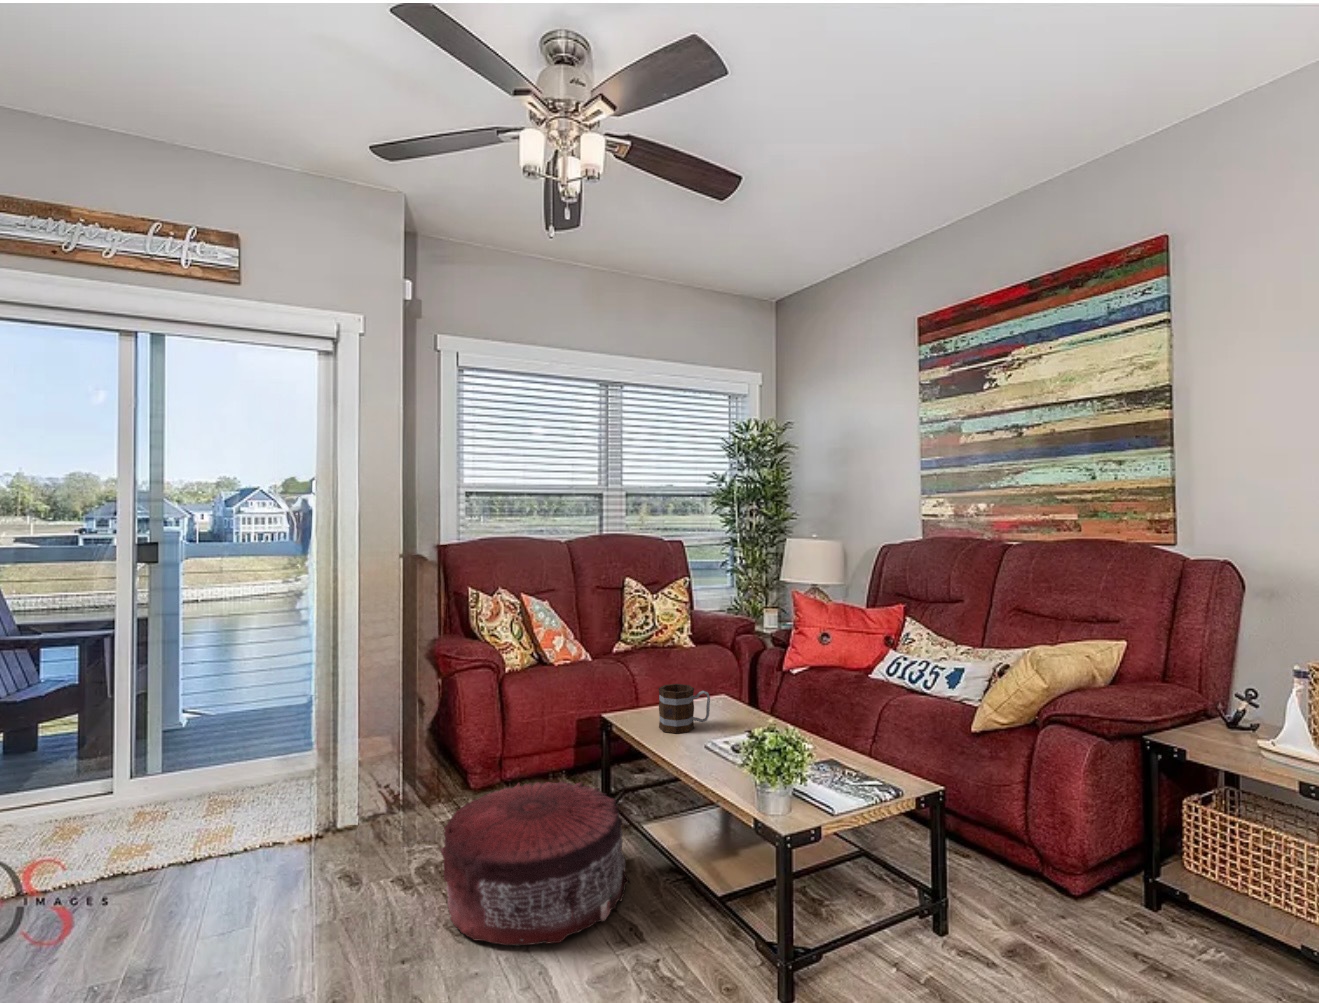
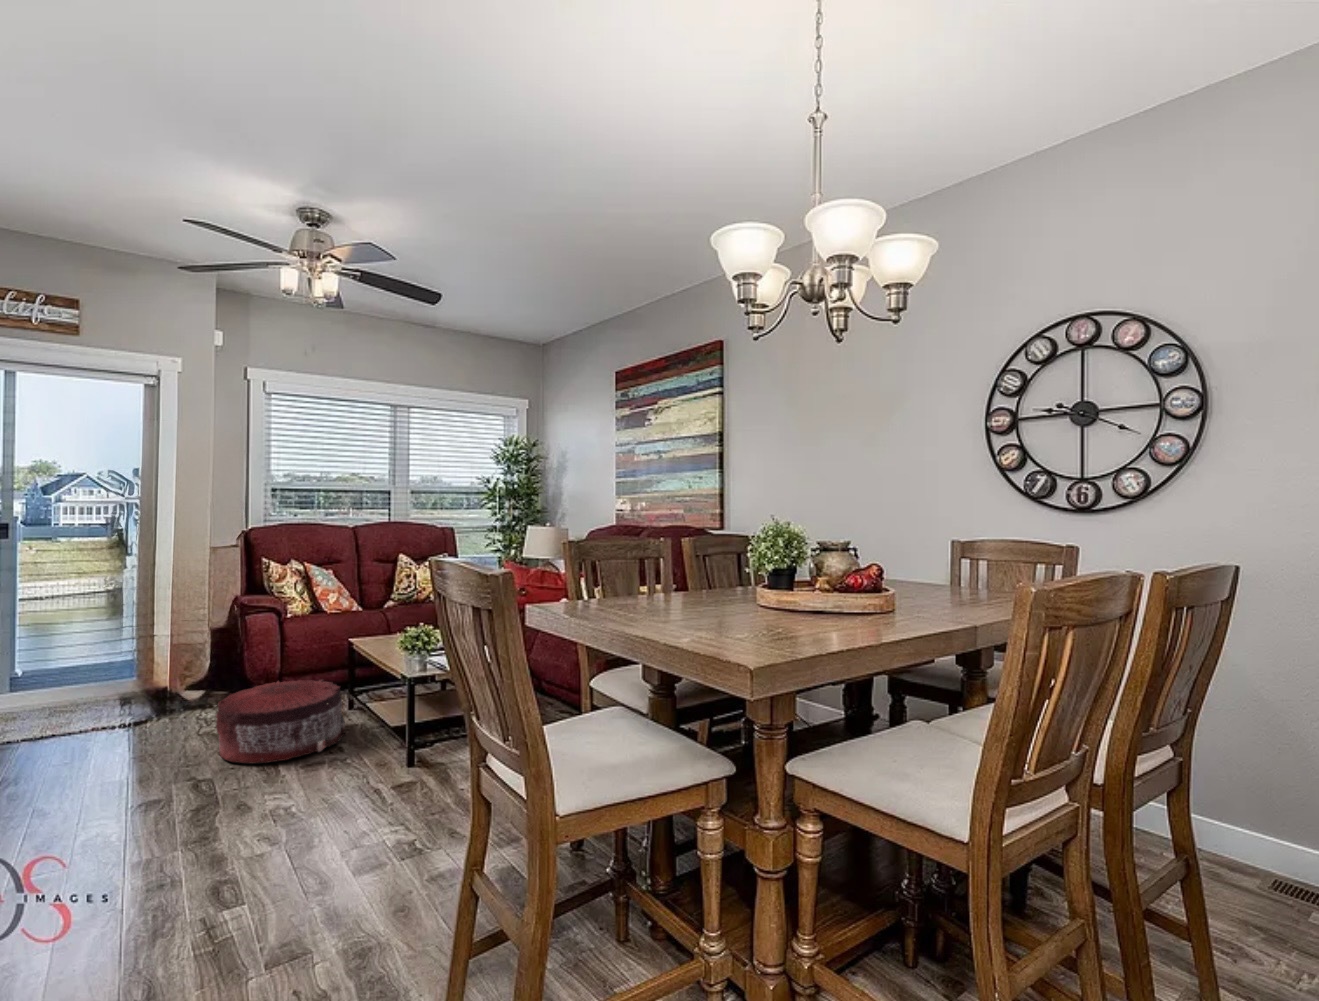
mug: present [659,684,710,733] -> none [382,618,417,649]

